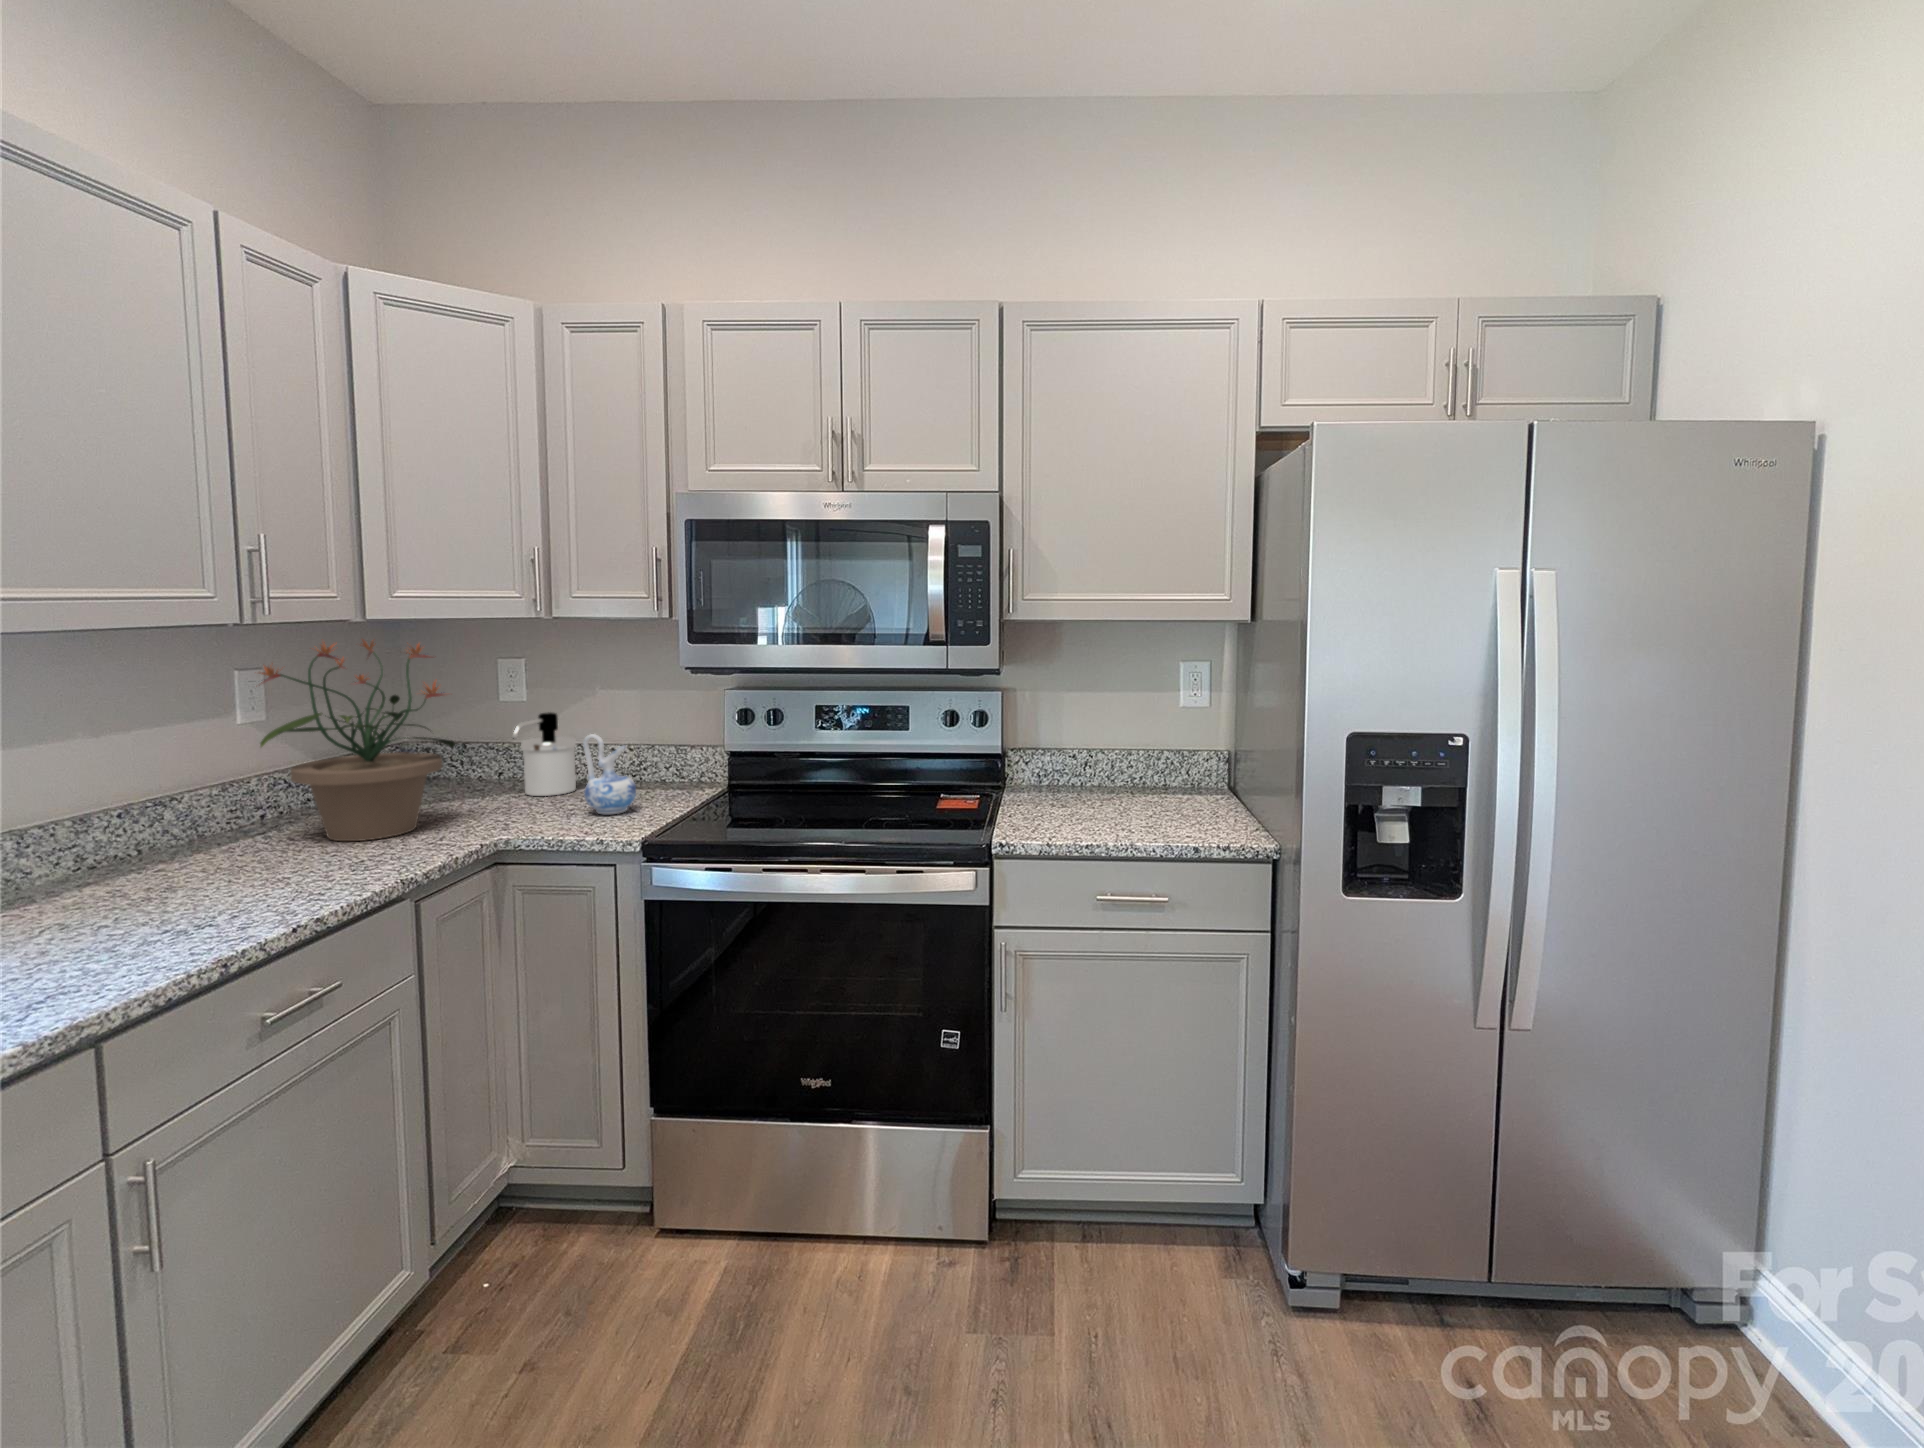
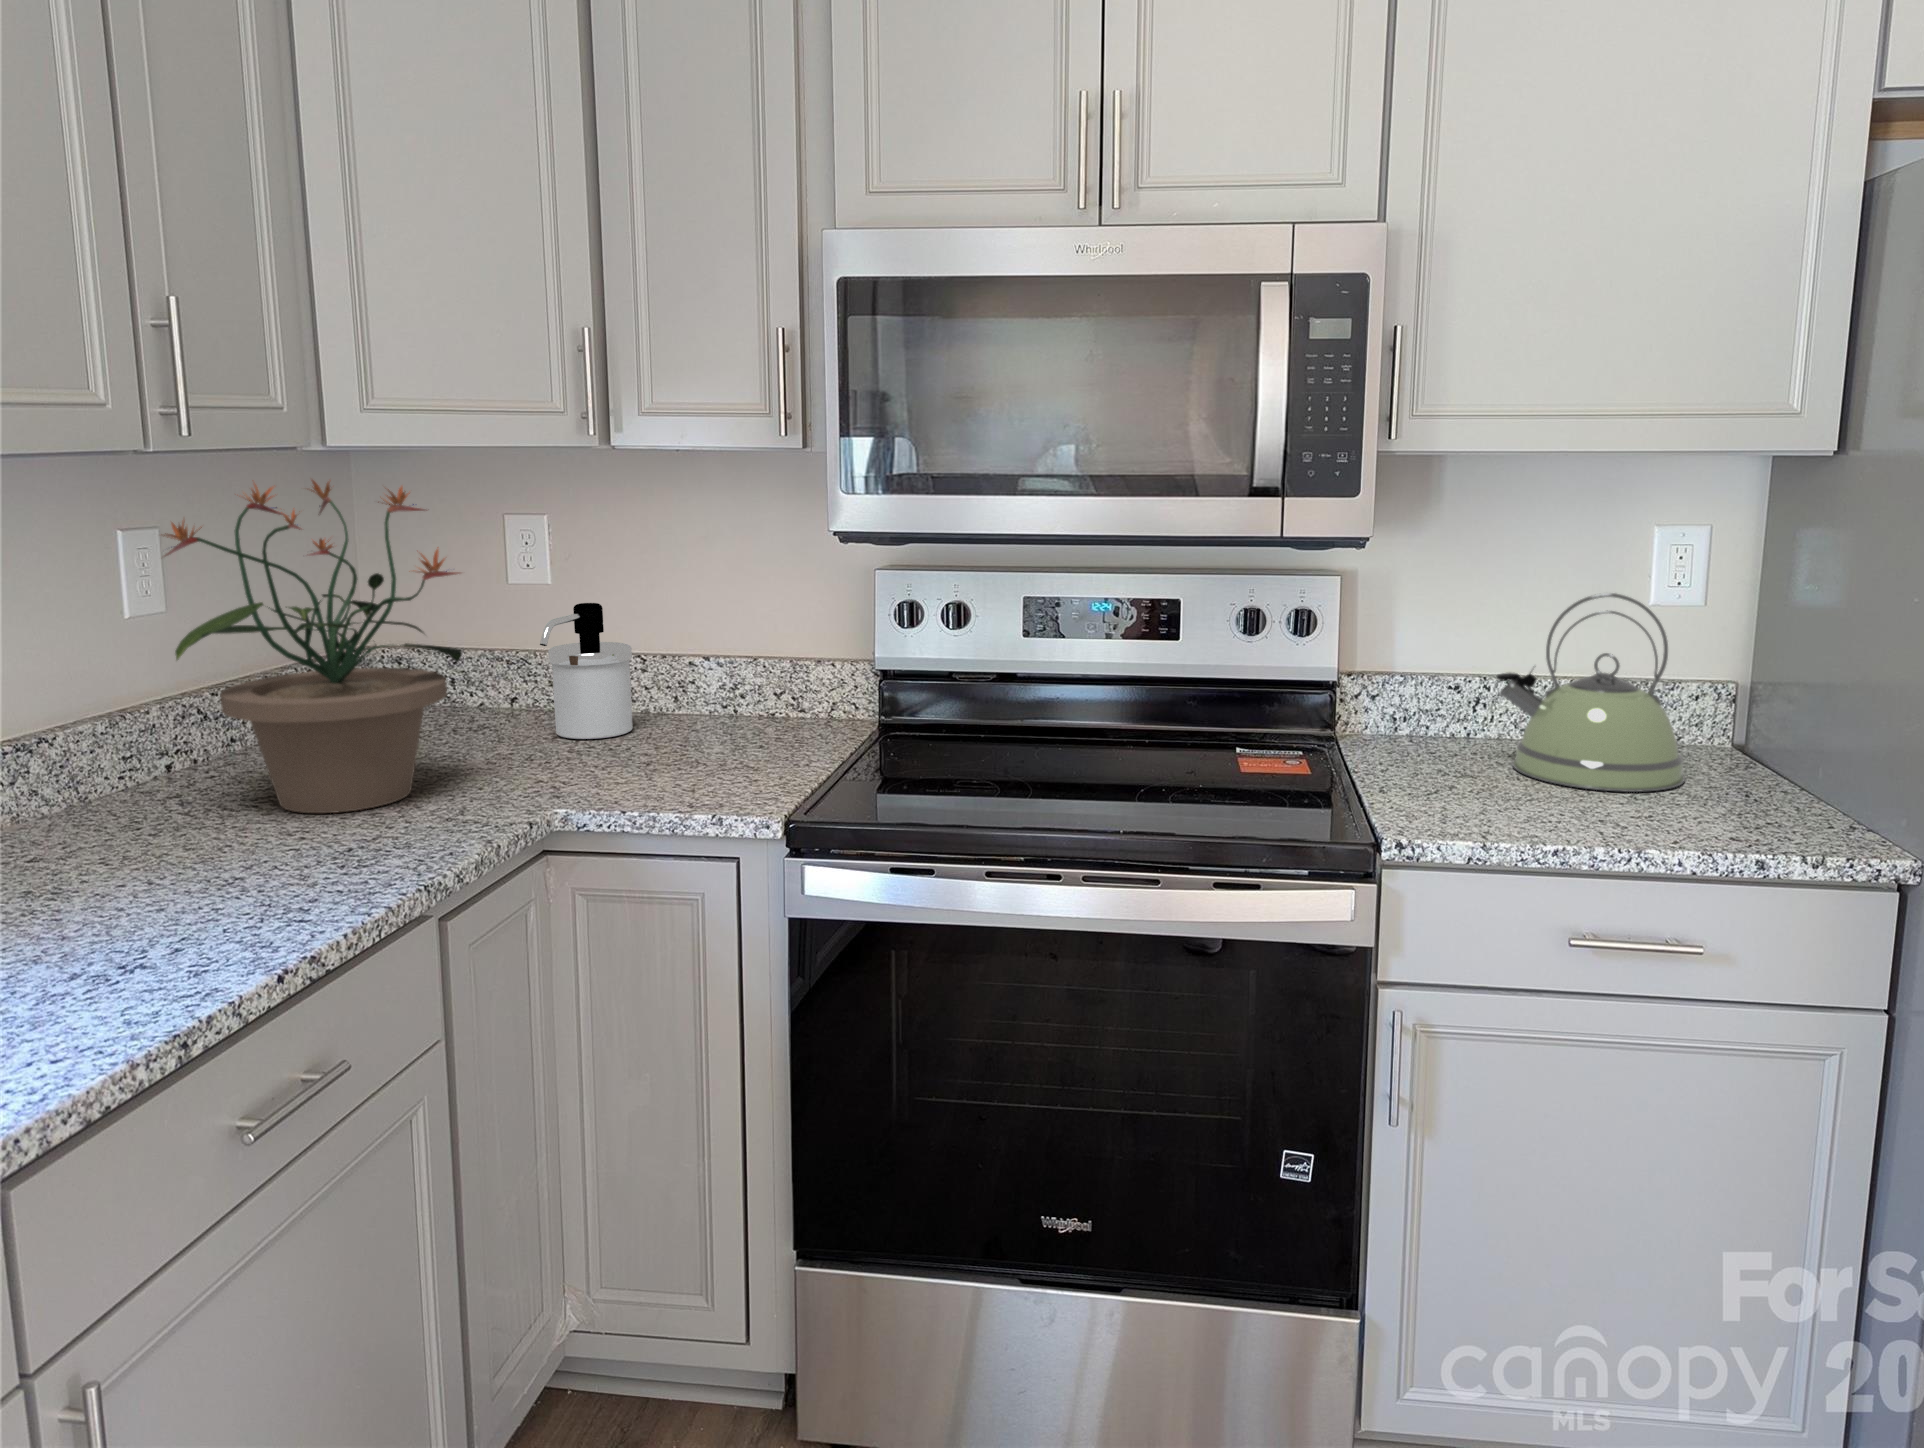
kettle: none [1084,701,1185,813] -> present [1496,593,1685,792]
ceramic pitcher: present [583,734,636,815] -> none [661,641,745,774]

